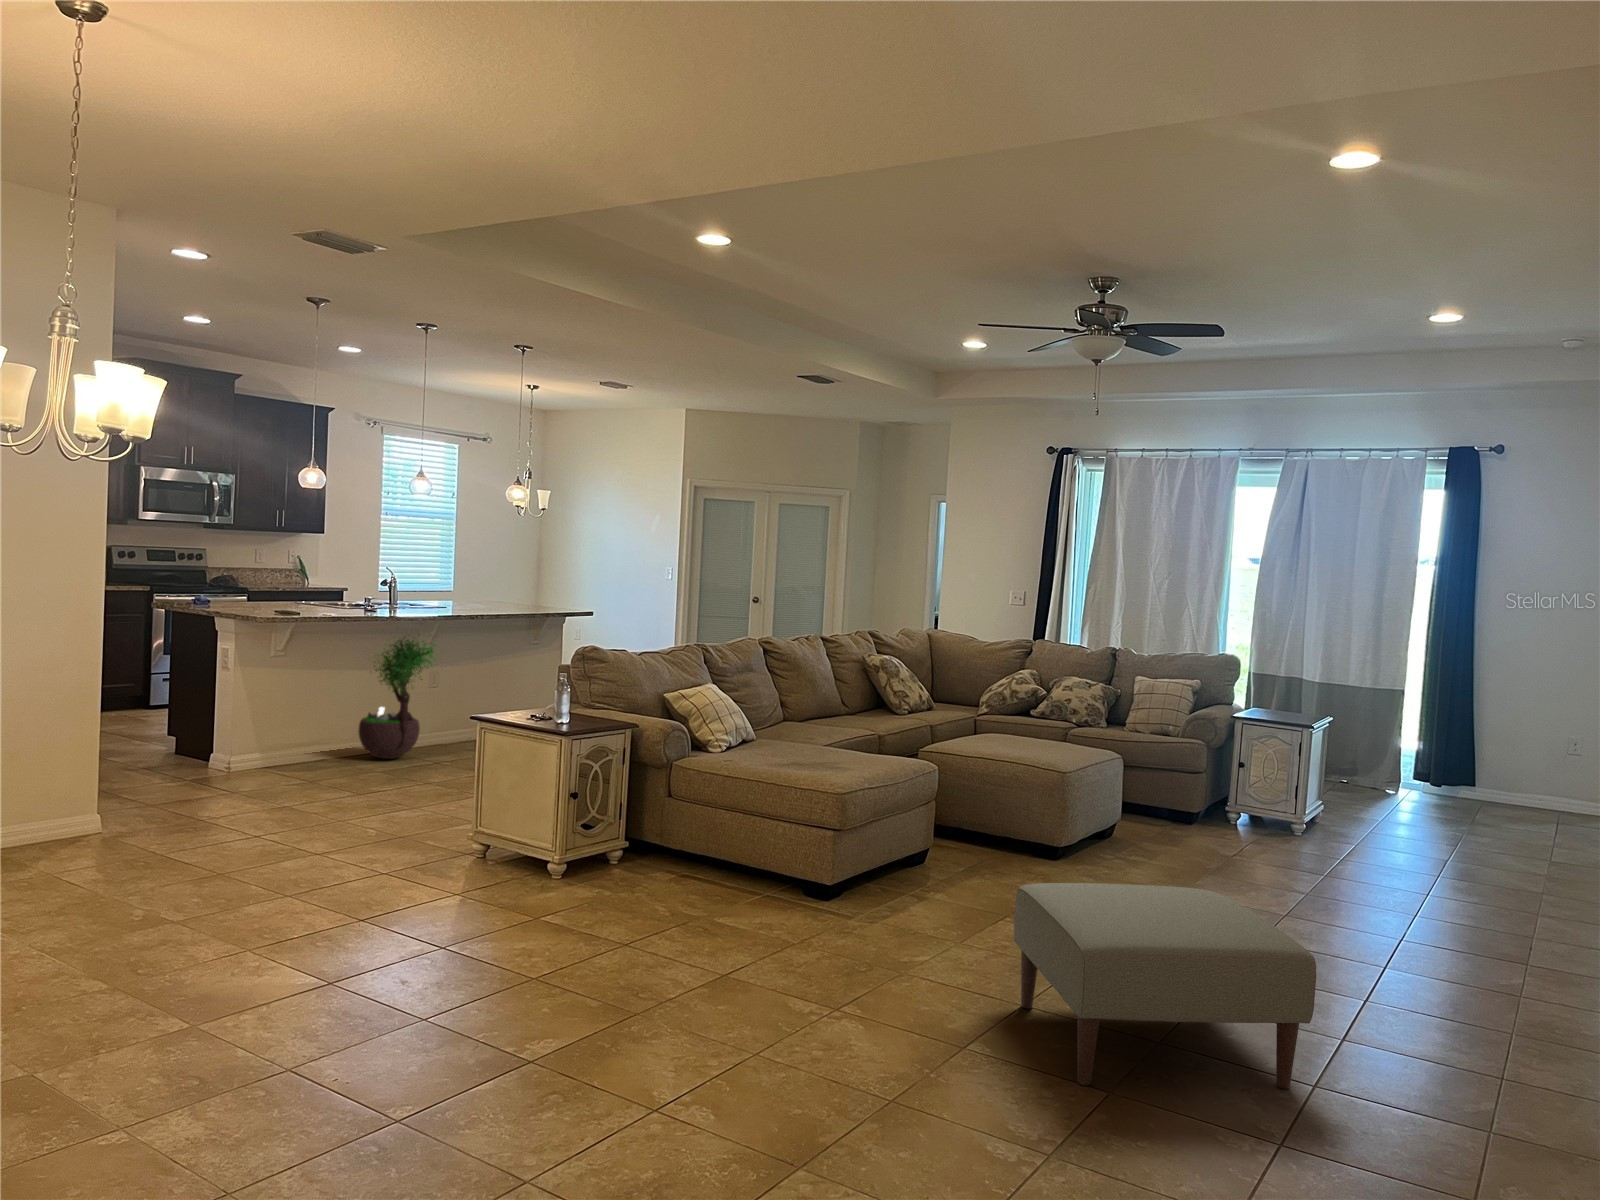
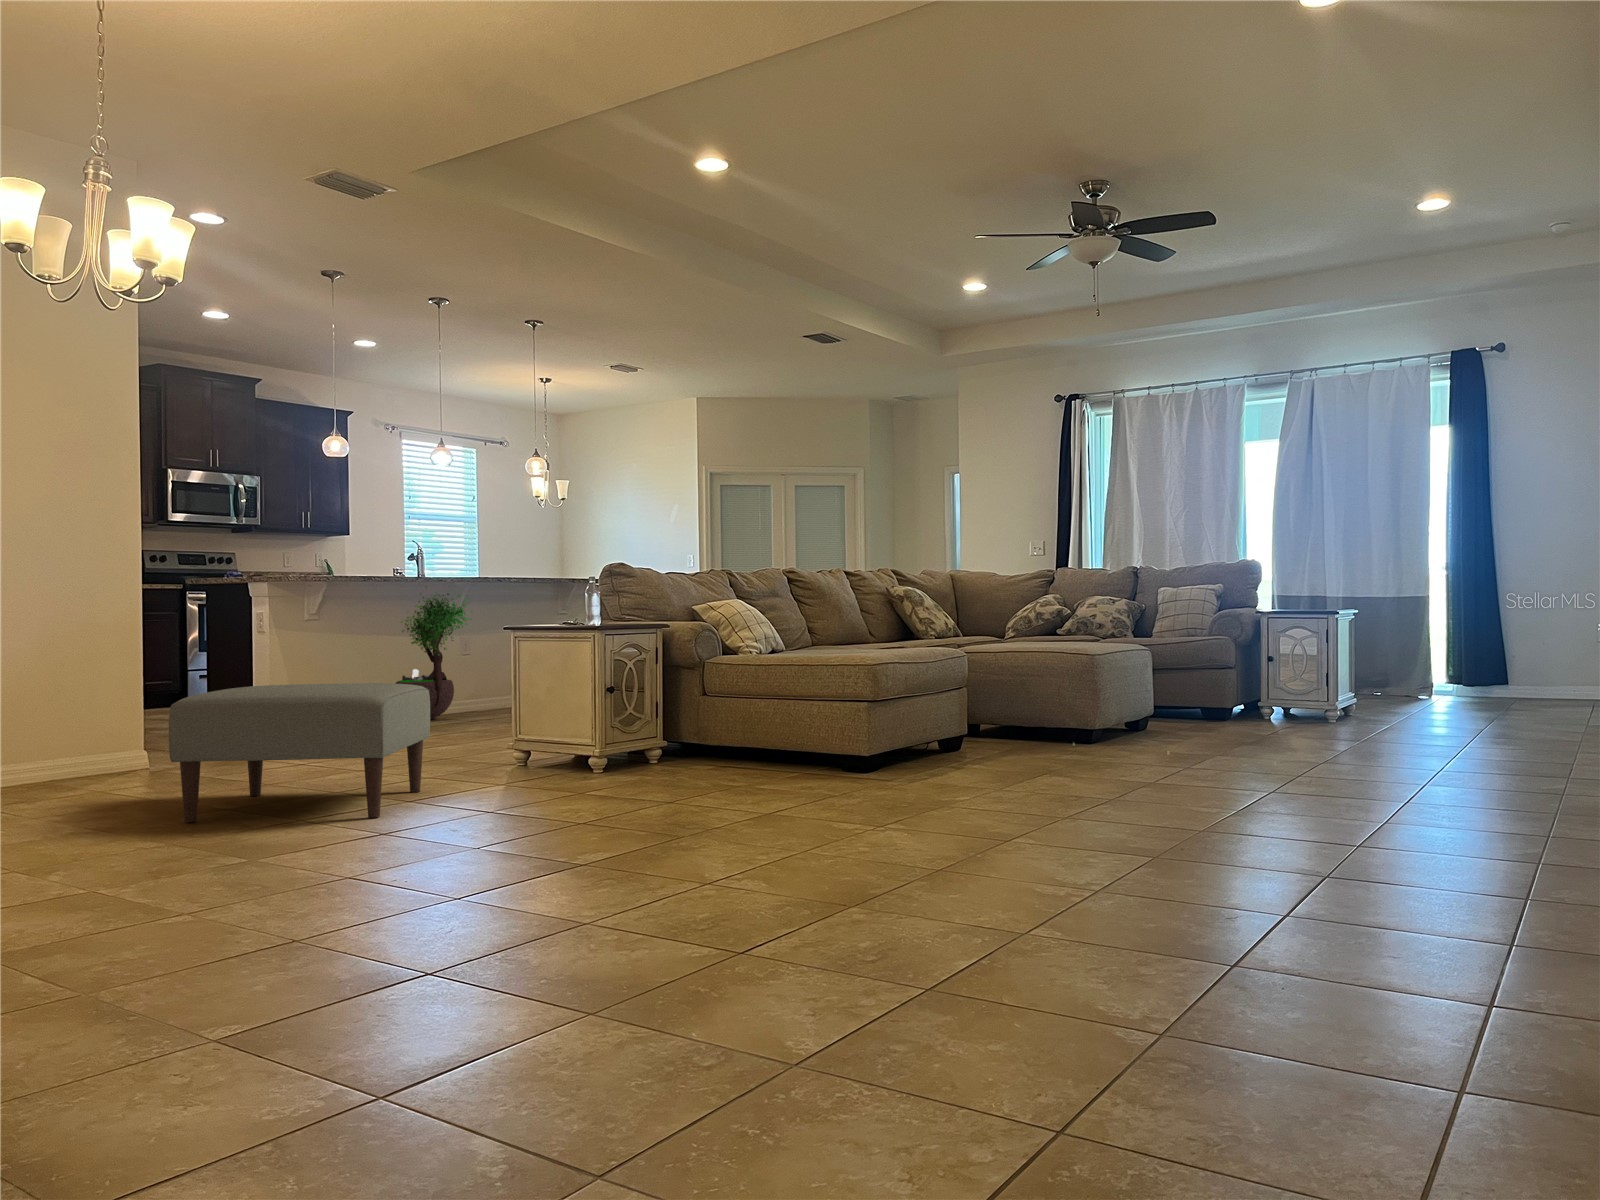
ottoman: present [1014,883,1316,1089] -> present [169,683,430,822]

